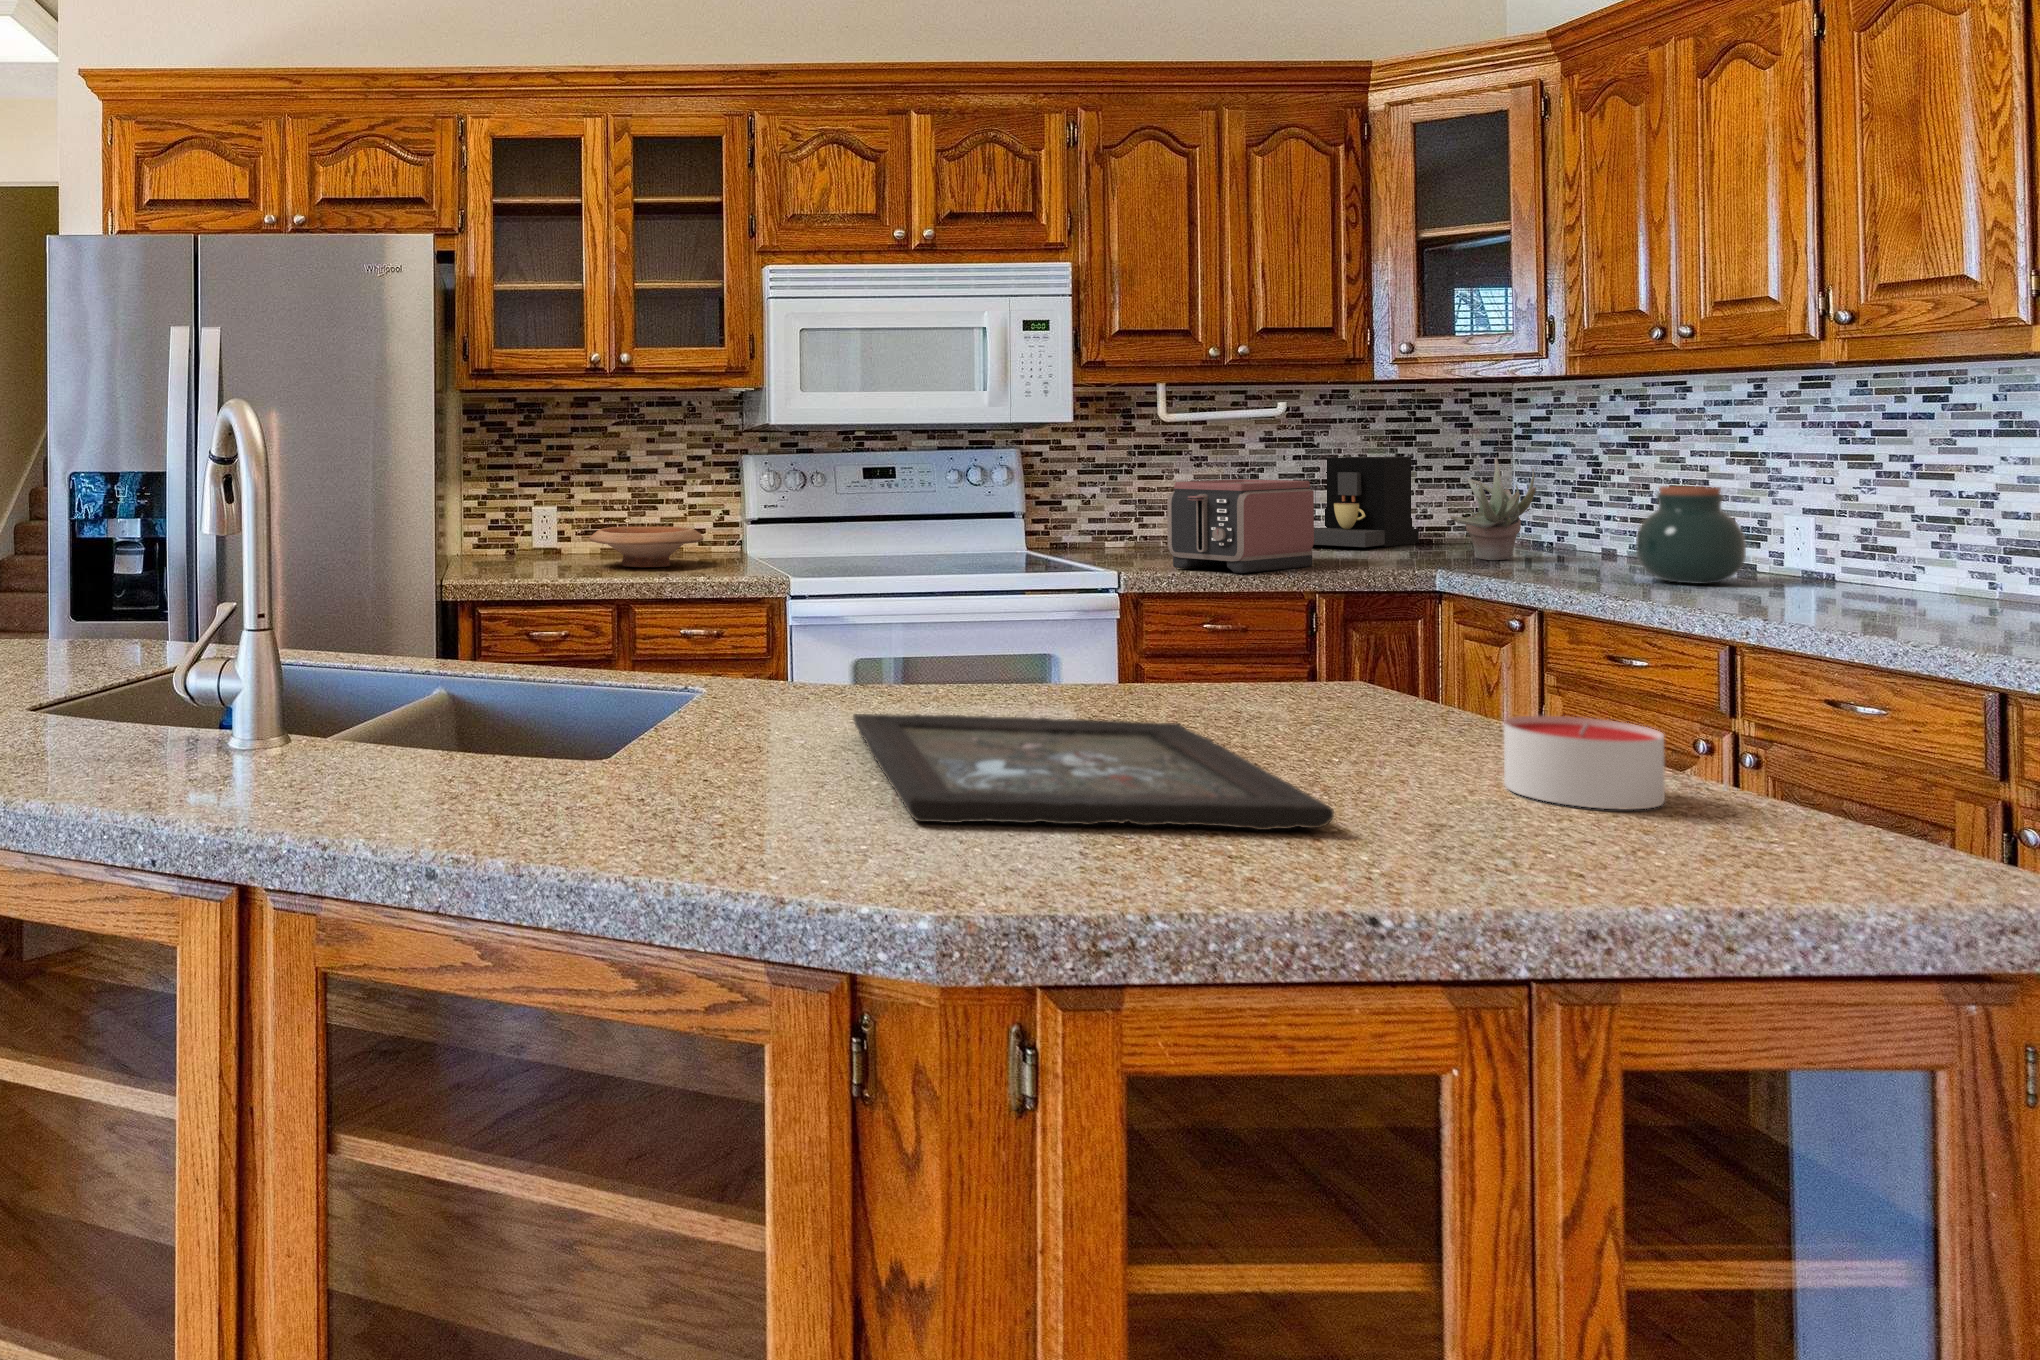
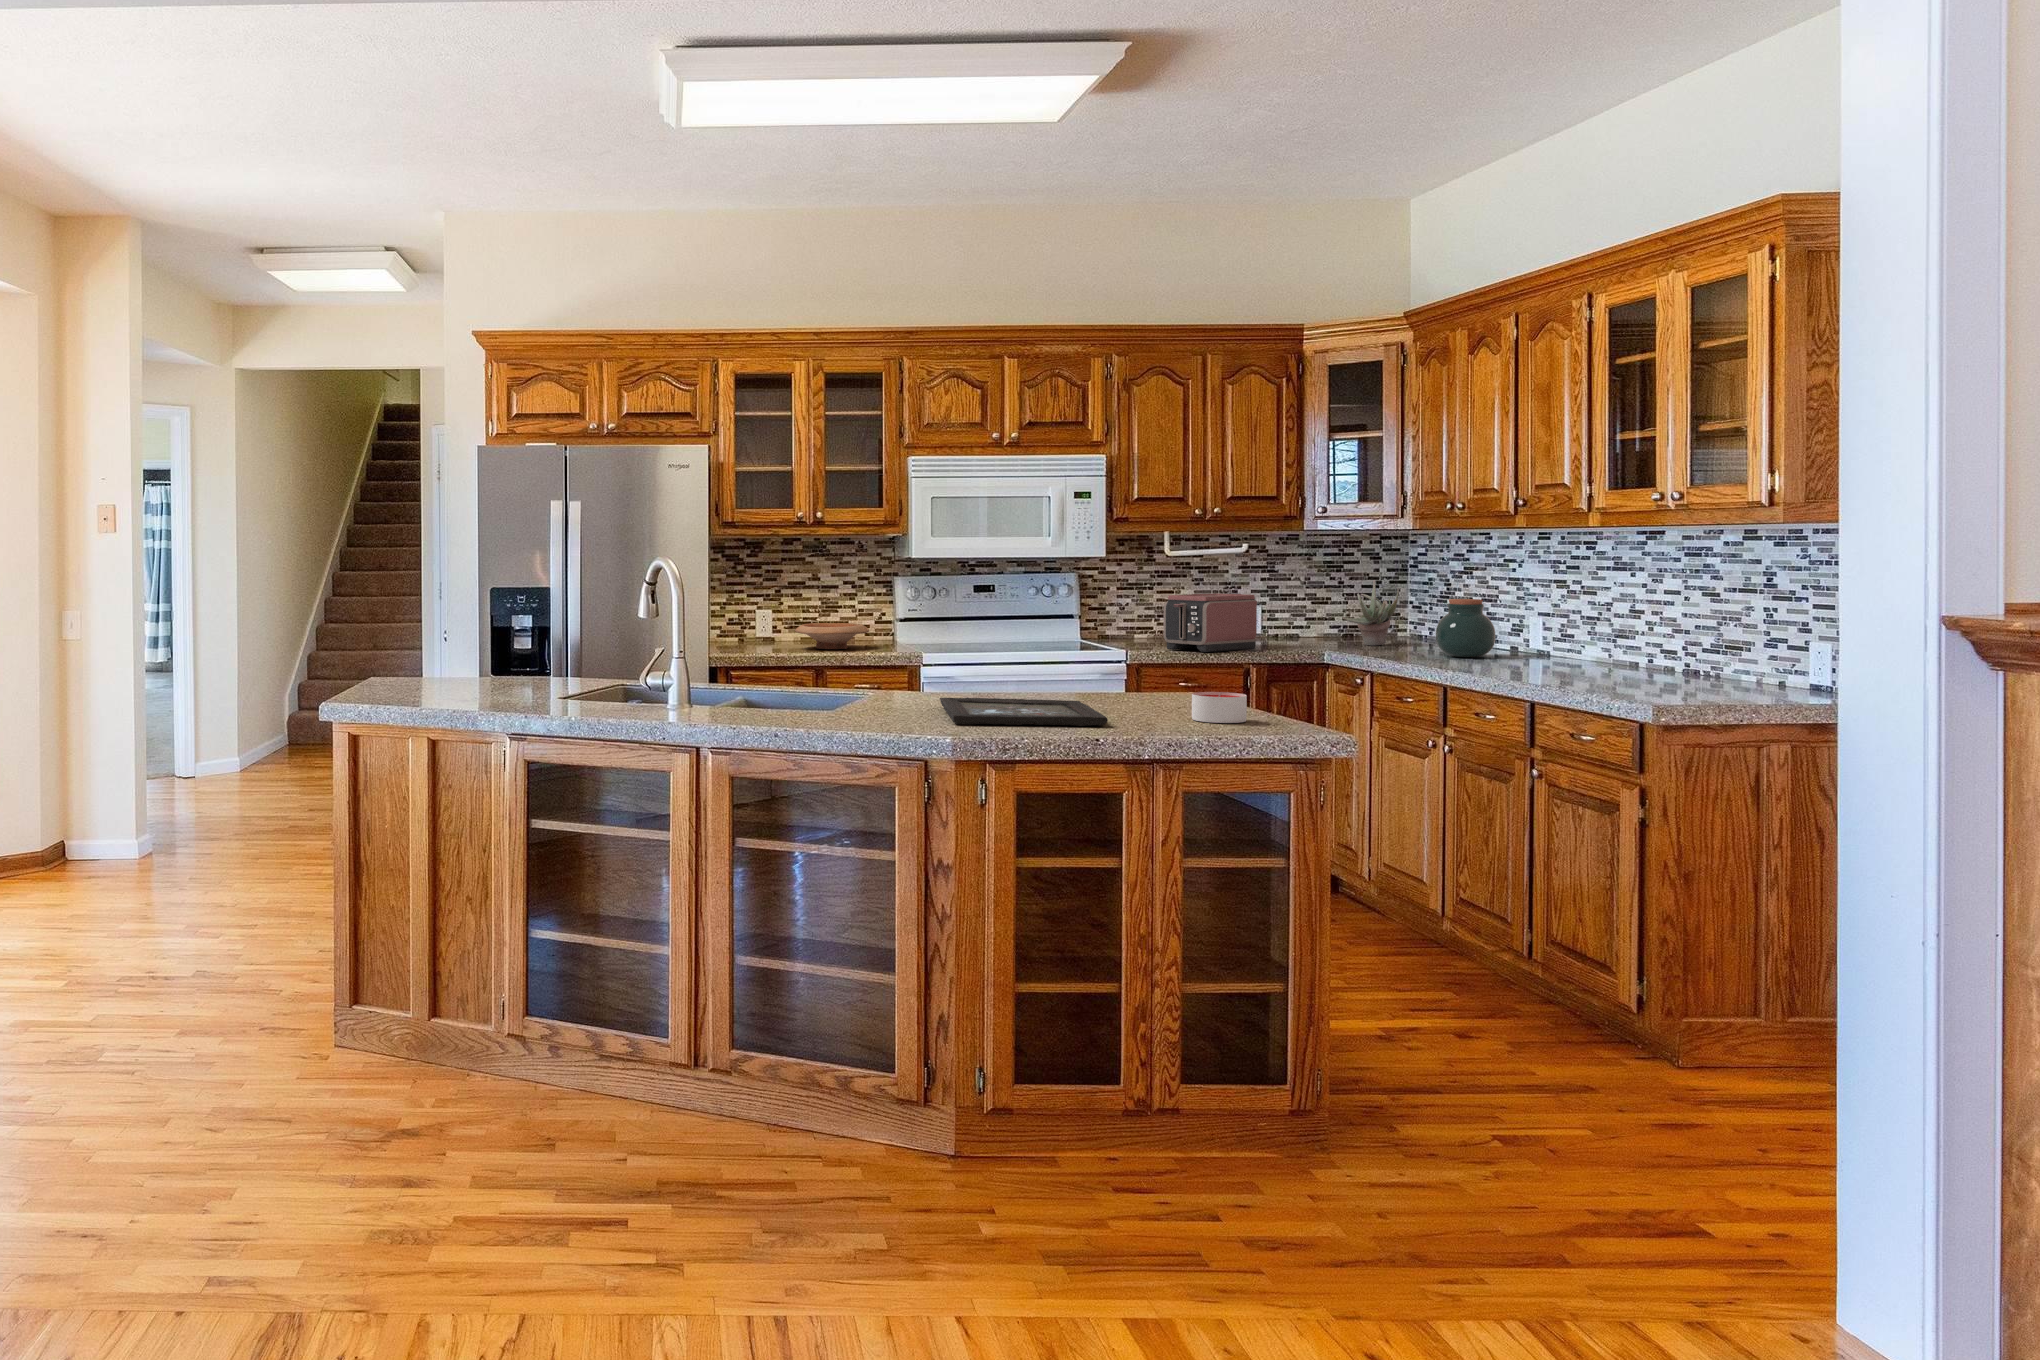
coffee maker: present [1314,456,1419,547] -> none [1261,578,1347,638]

